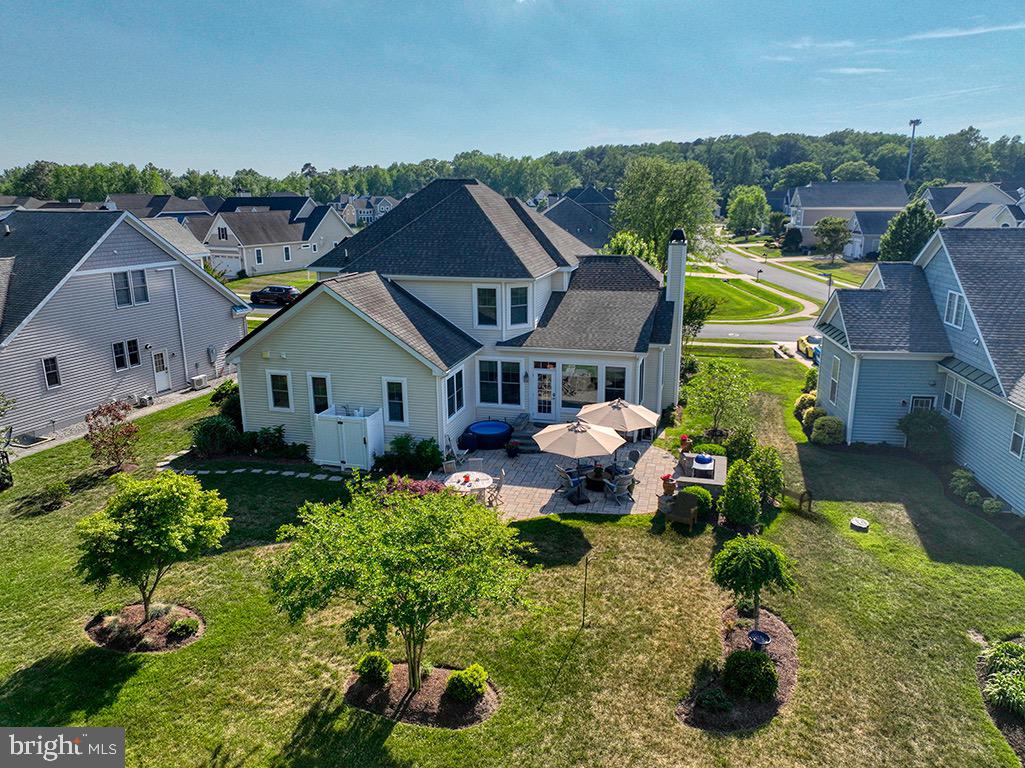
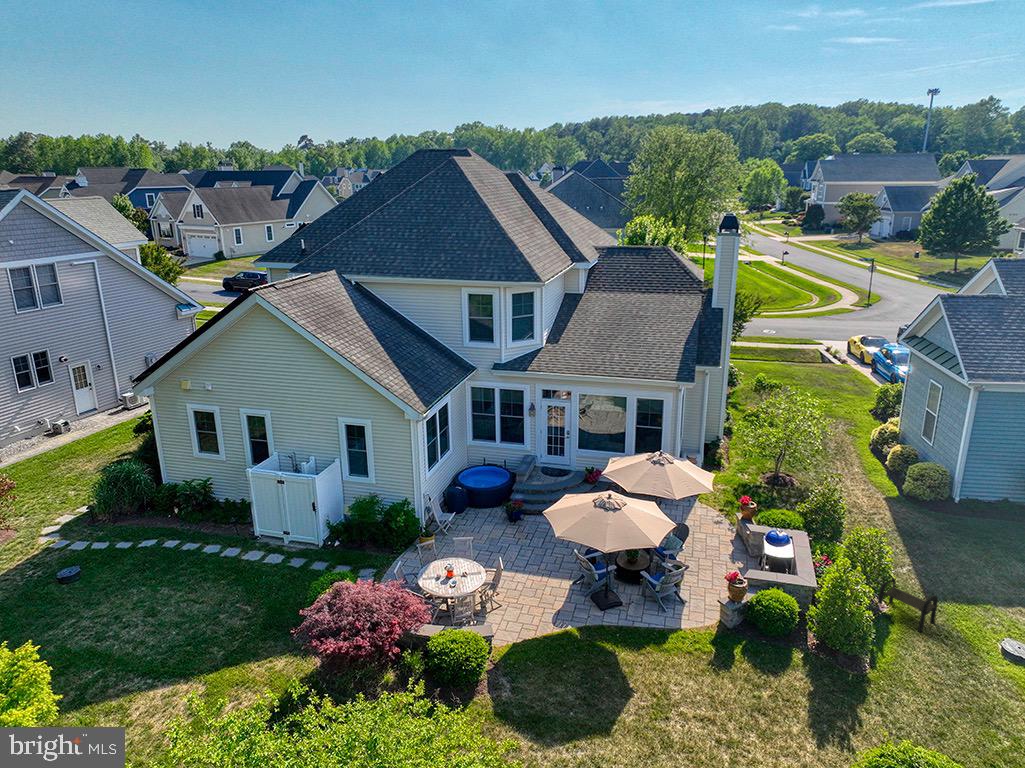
lounge chair: present [665,491,698,531] -> none [733,599,780,665]

